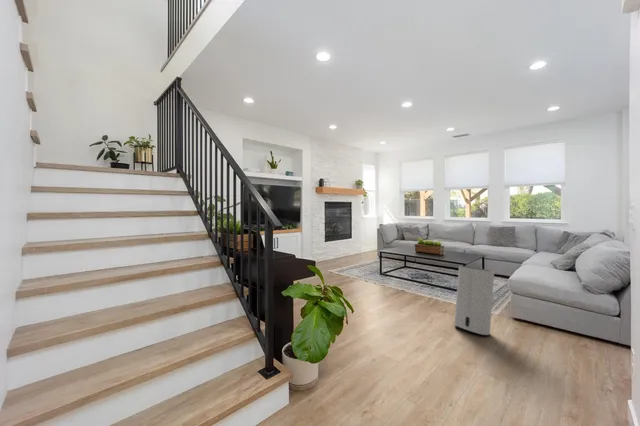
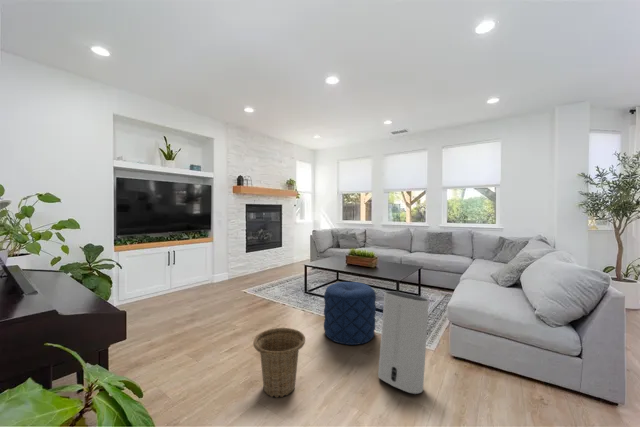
pouf: none [405,263,447,308] -> present [324,282,376,345]
basket: none [367,288,402,330] -> present [253,328,305,397]

